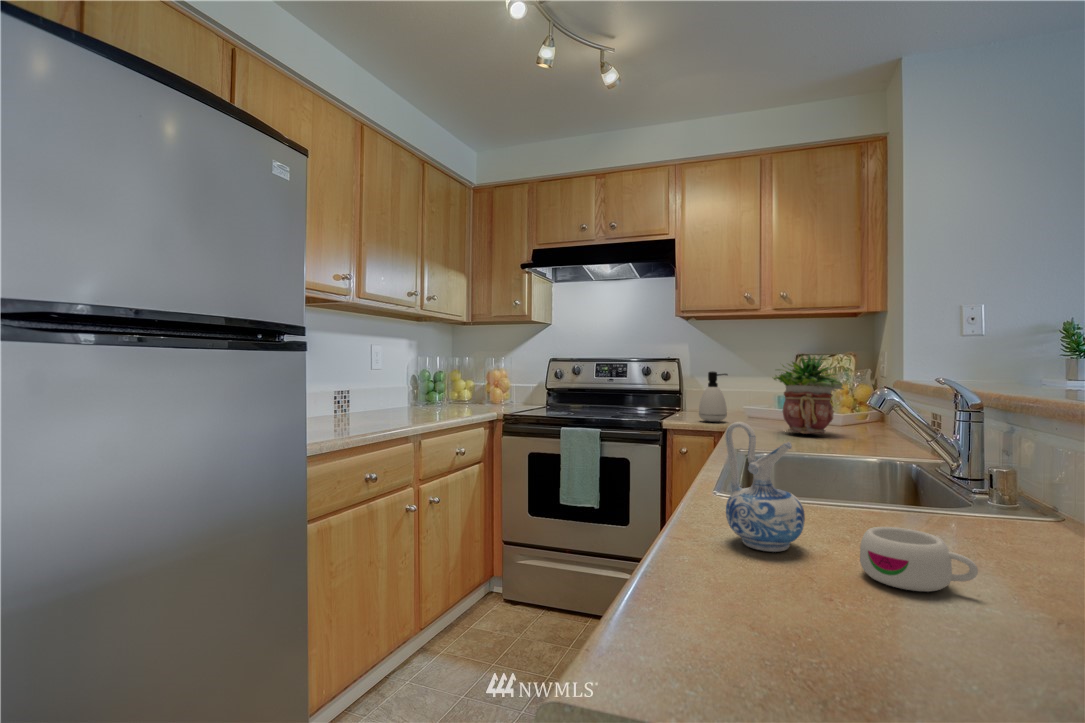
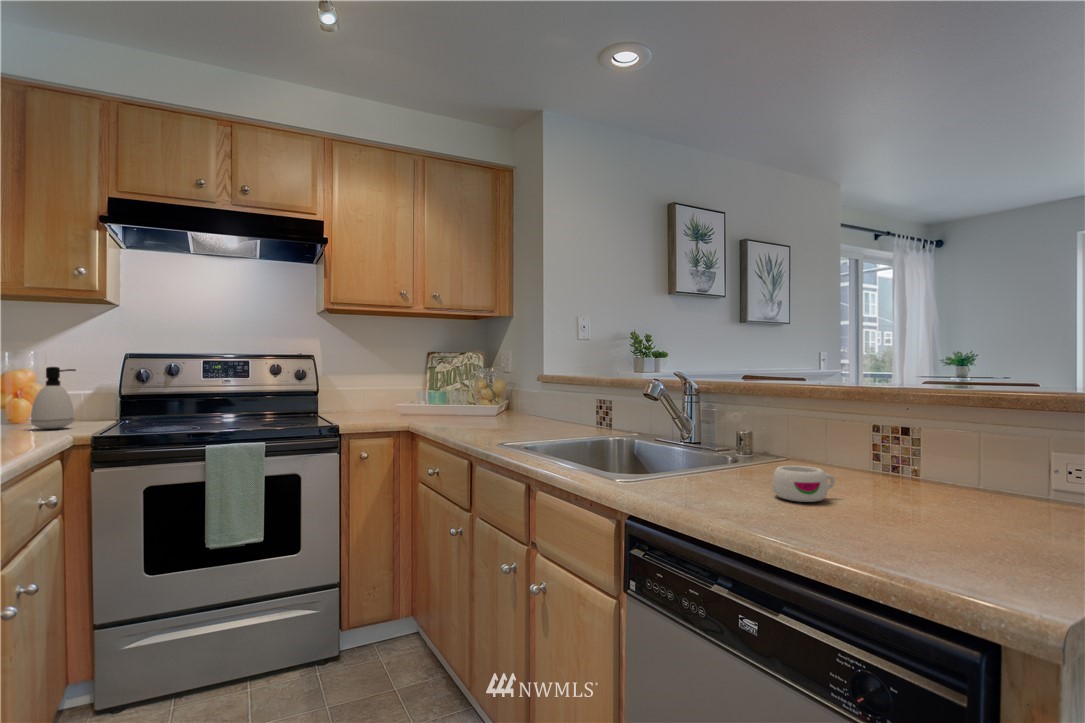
potted plant: present [773,355,844,434] -> none [462,350,524,424]
soap dispenser: present [699,371,728,422] -> present [31,367,76,429]
ceramic pitcher: present [725,422,805,552] -> none [680,403,740,502]

